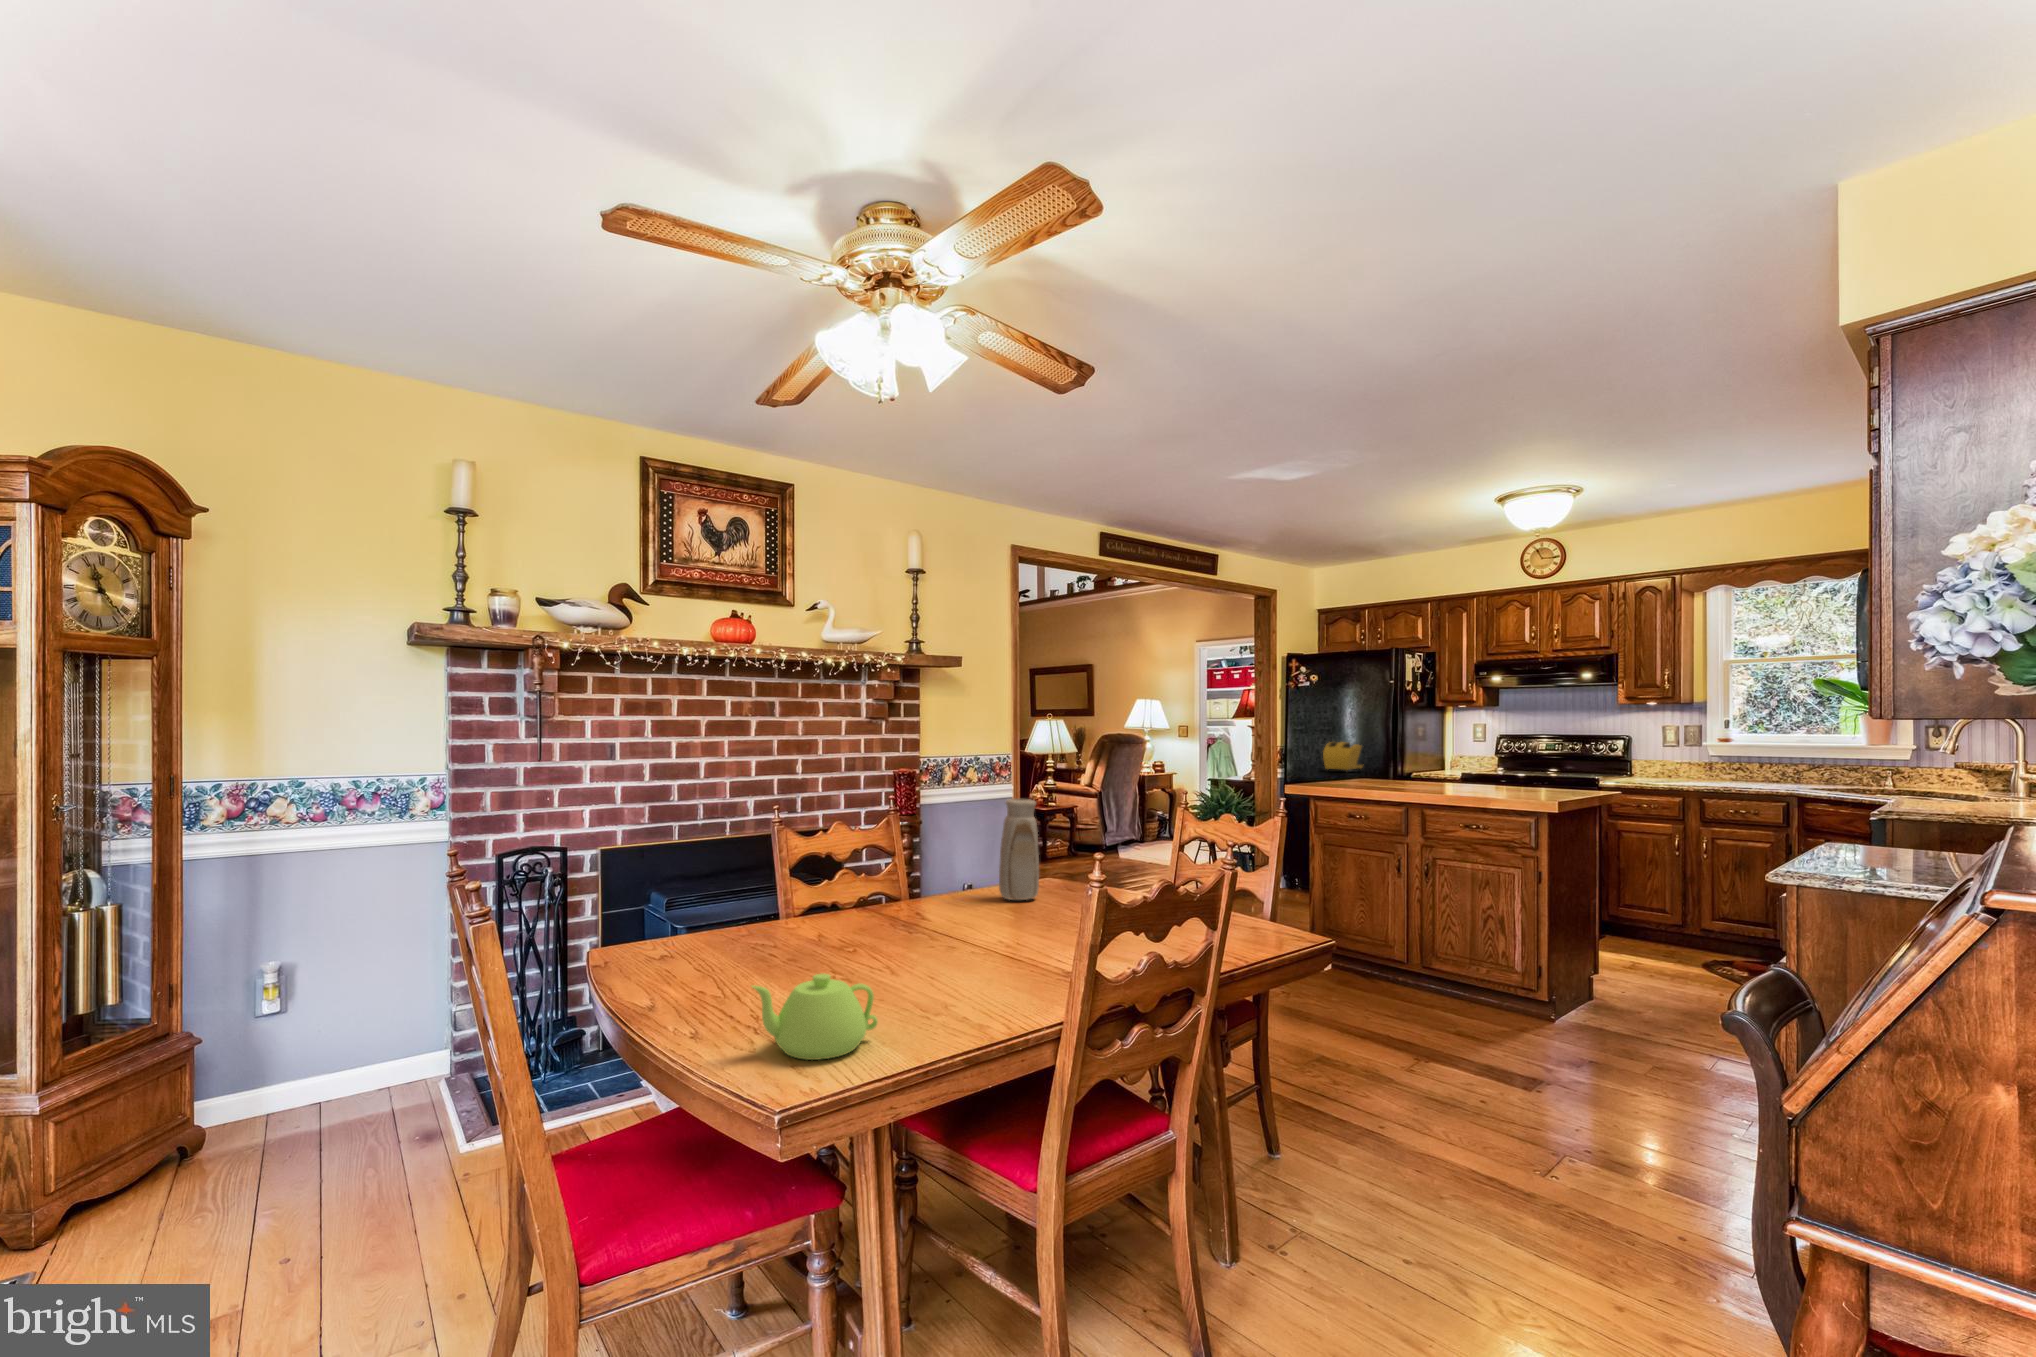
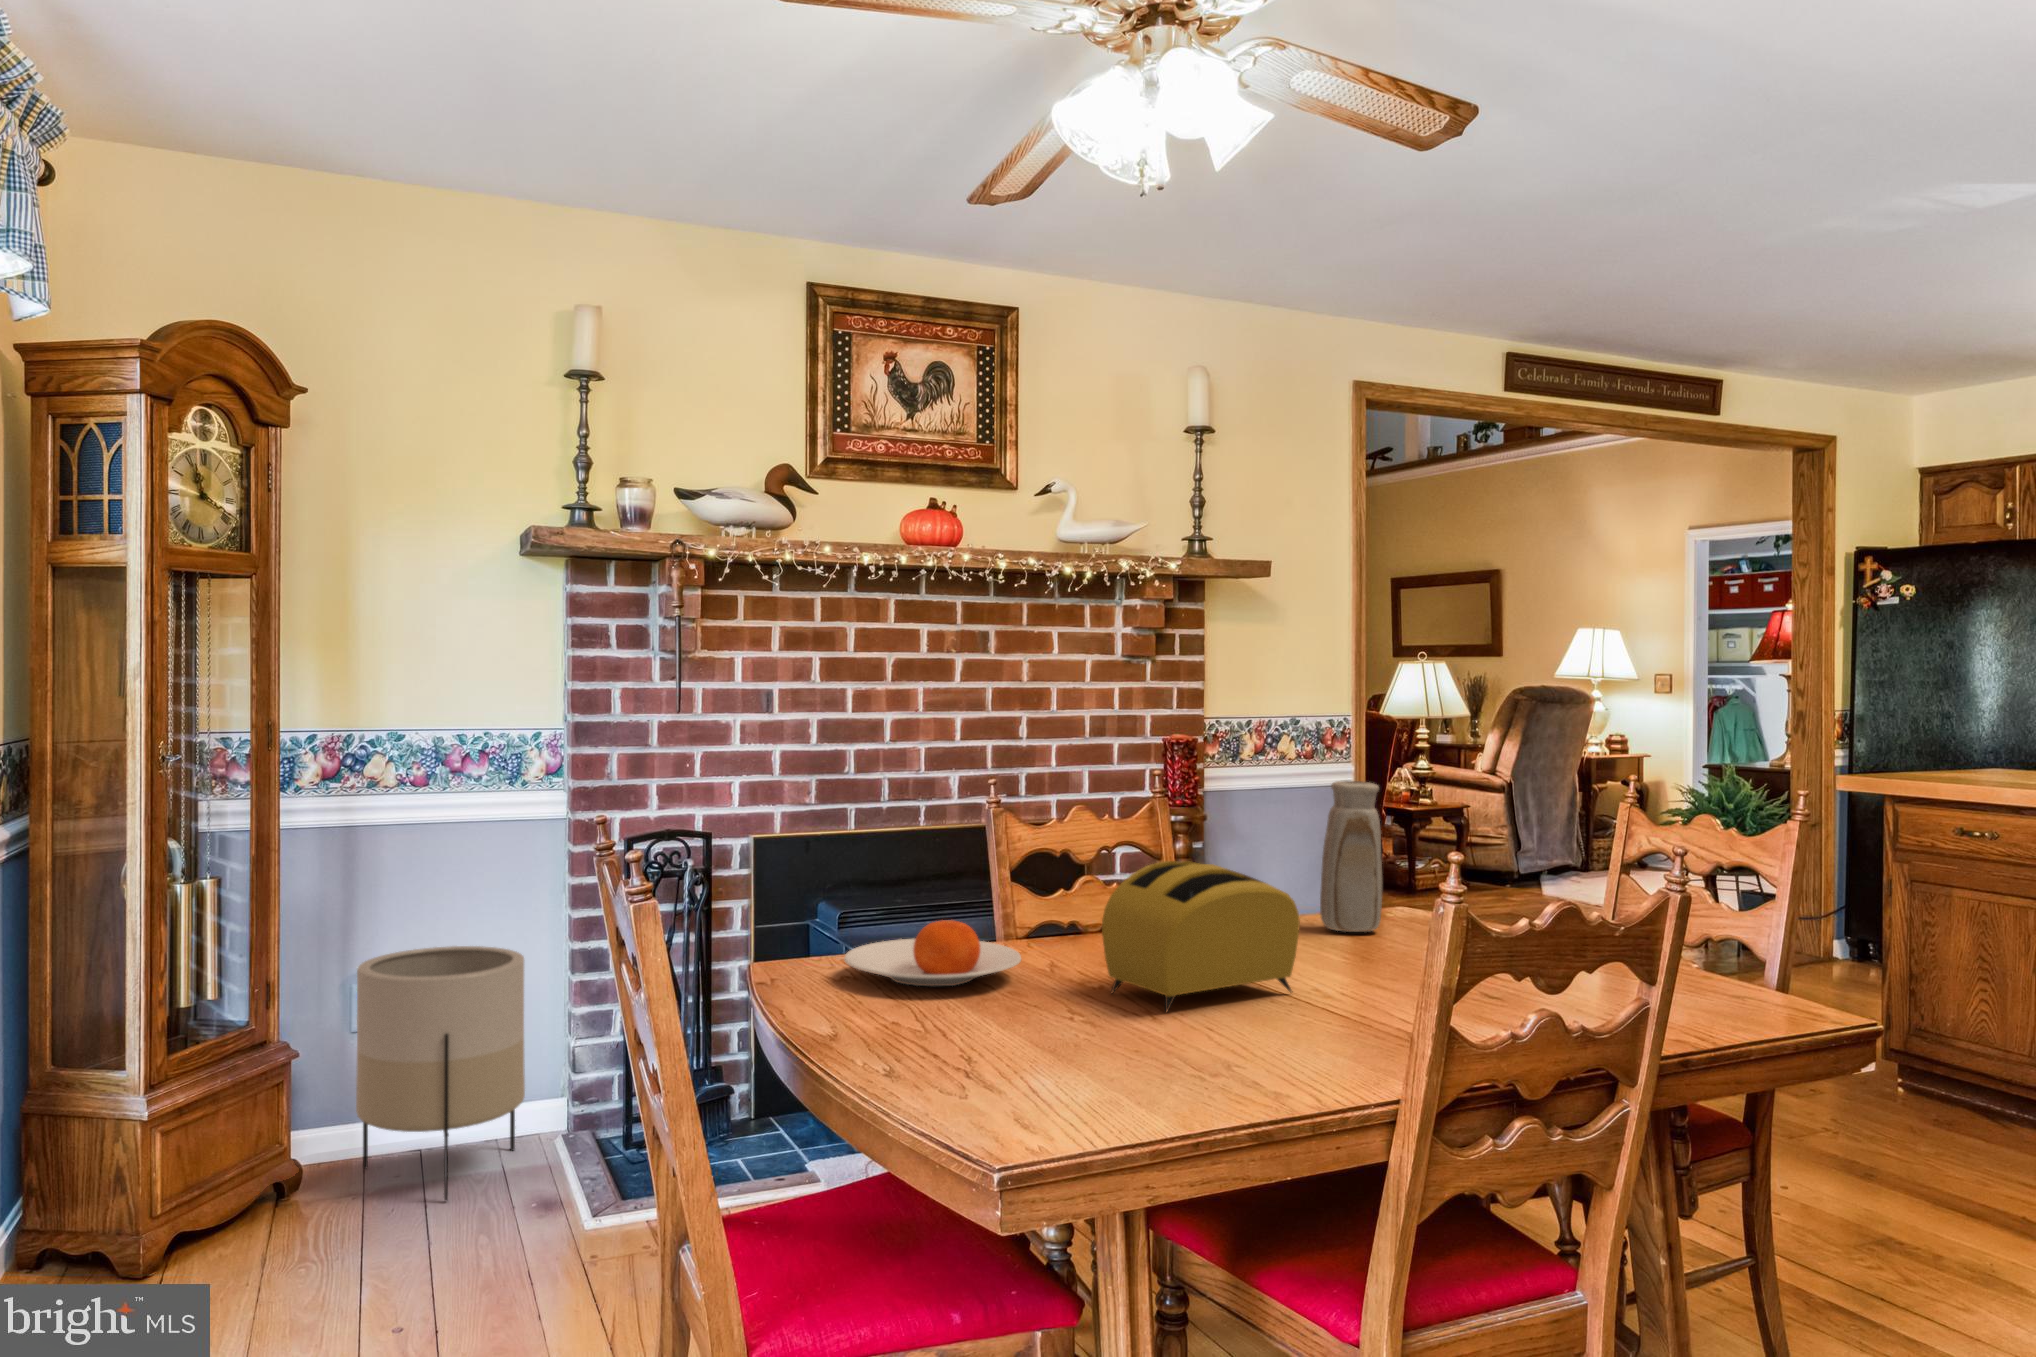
toaster: present [1323,742,1363,772] -> present [1102,861,1300,1012]
plate: none [655,912,792,963] -> present [844,920,1021,986]
planter: none [250,943,406,1151] -> present [356,946,525,1201]
teapot: present [752,974,878,1060] -> none [973,995,1137,1103]

